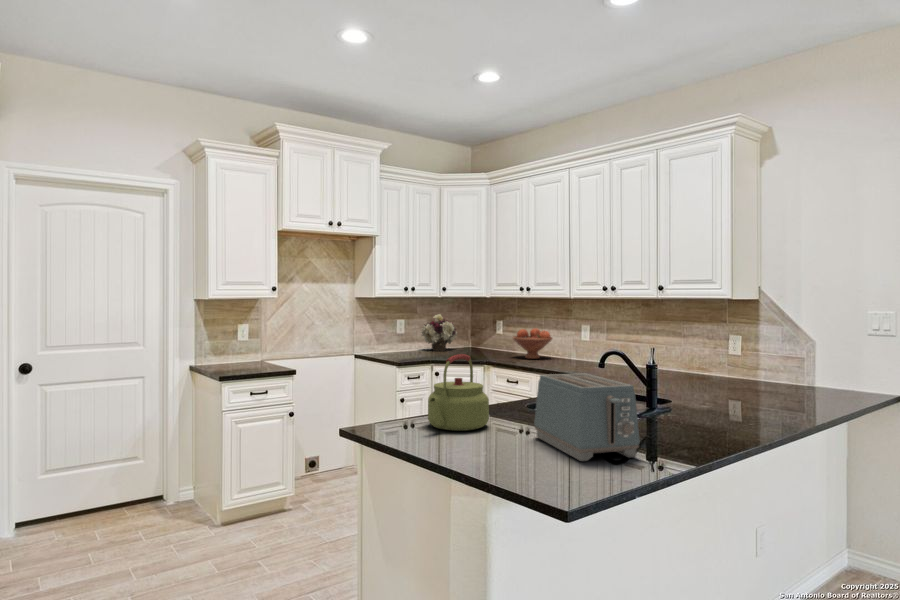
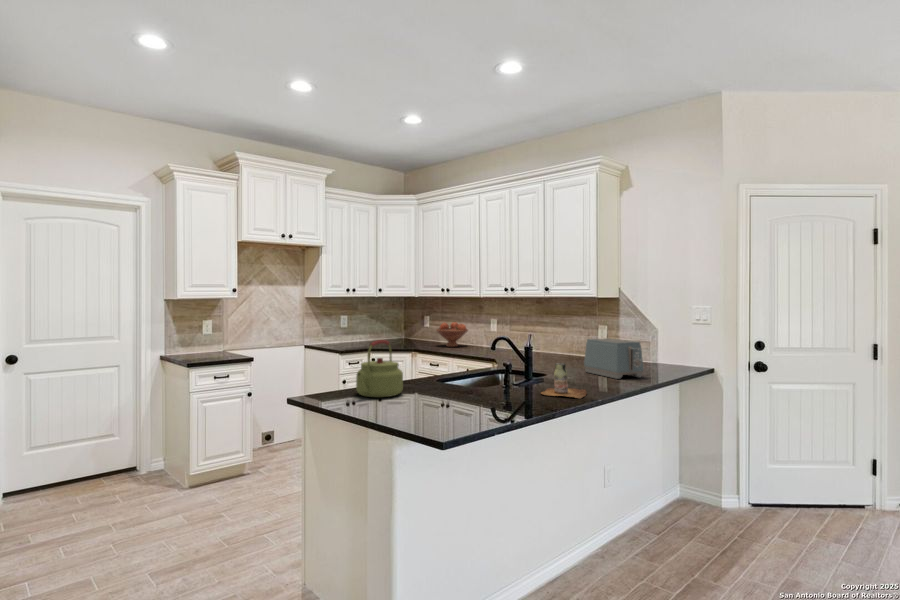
flower arrangement: present [420,314,457,351] -> none [360,311,392,342]
toaster: present [534,373,640,461] -> present [584,338,644,379]
bottle: none [676,389,741,439] -> present [541,363,586,398]

